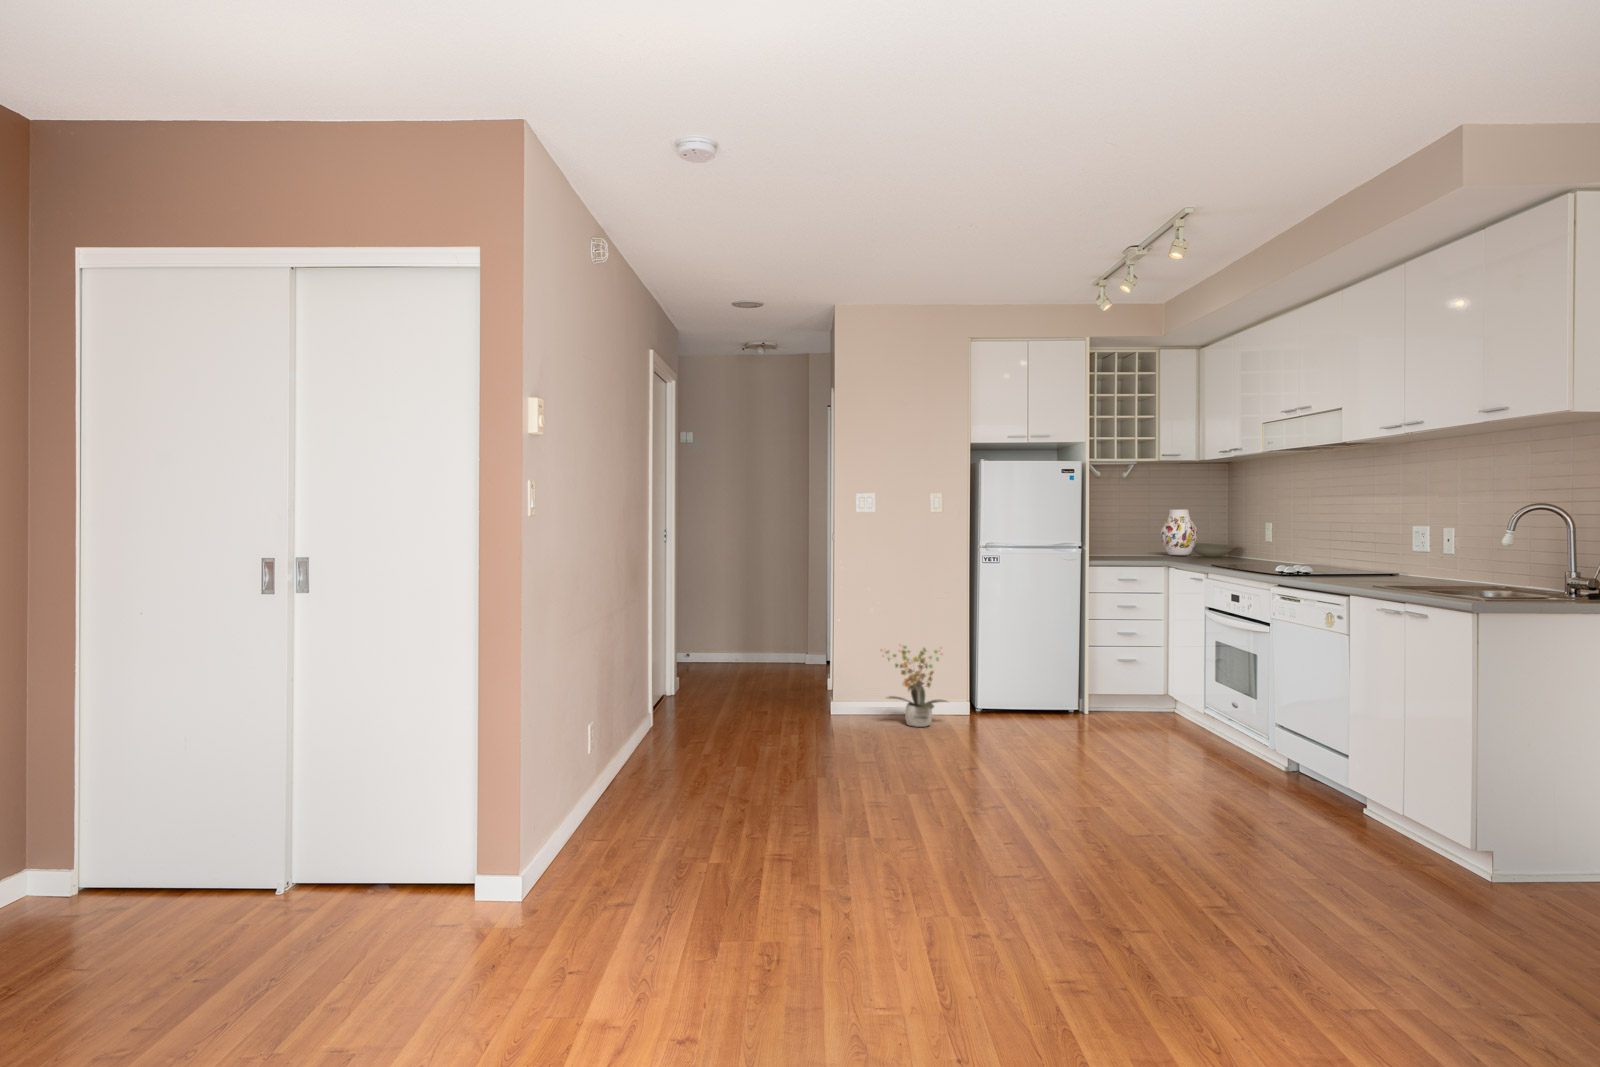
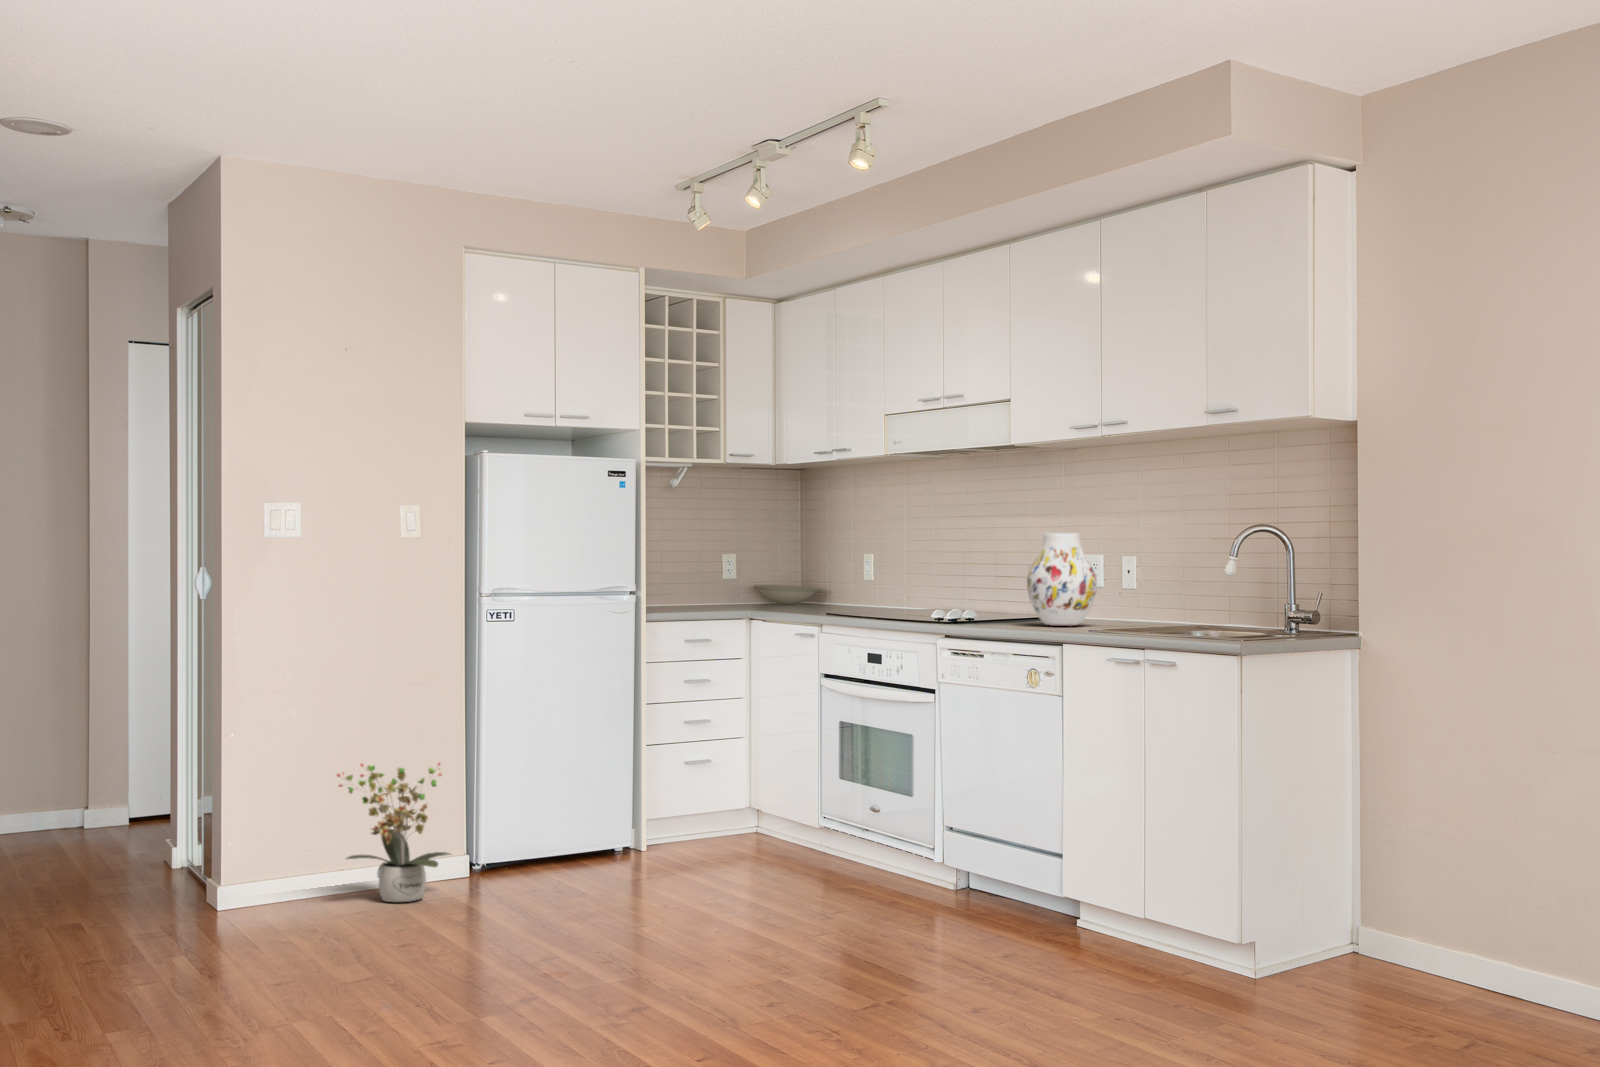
vase: present [1161,509,1198,556] -> present [1027,533,1097,626]

